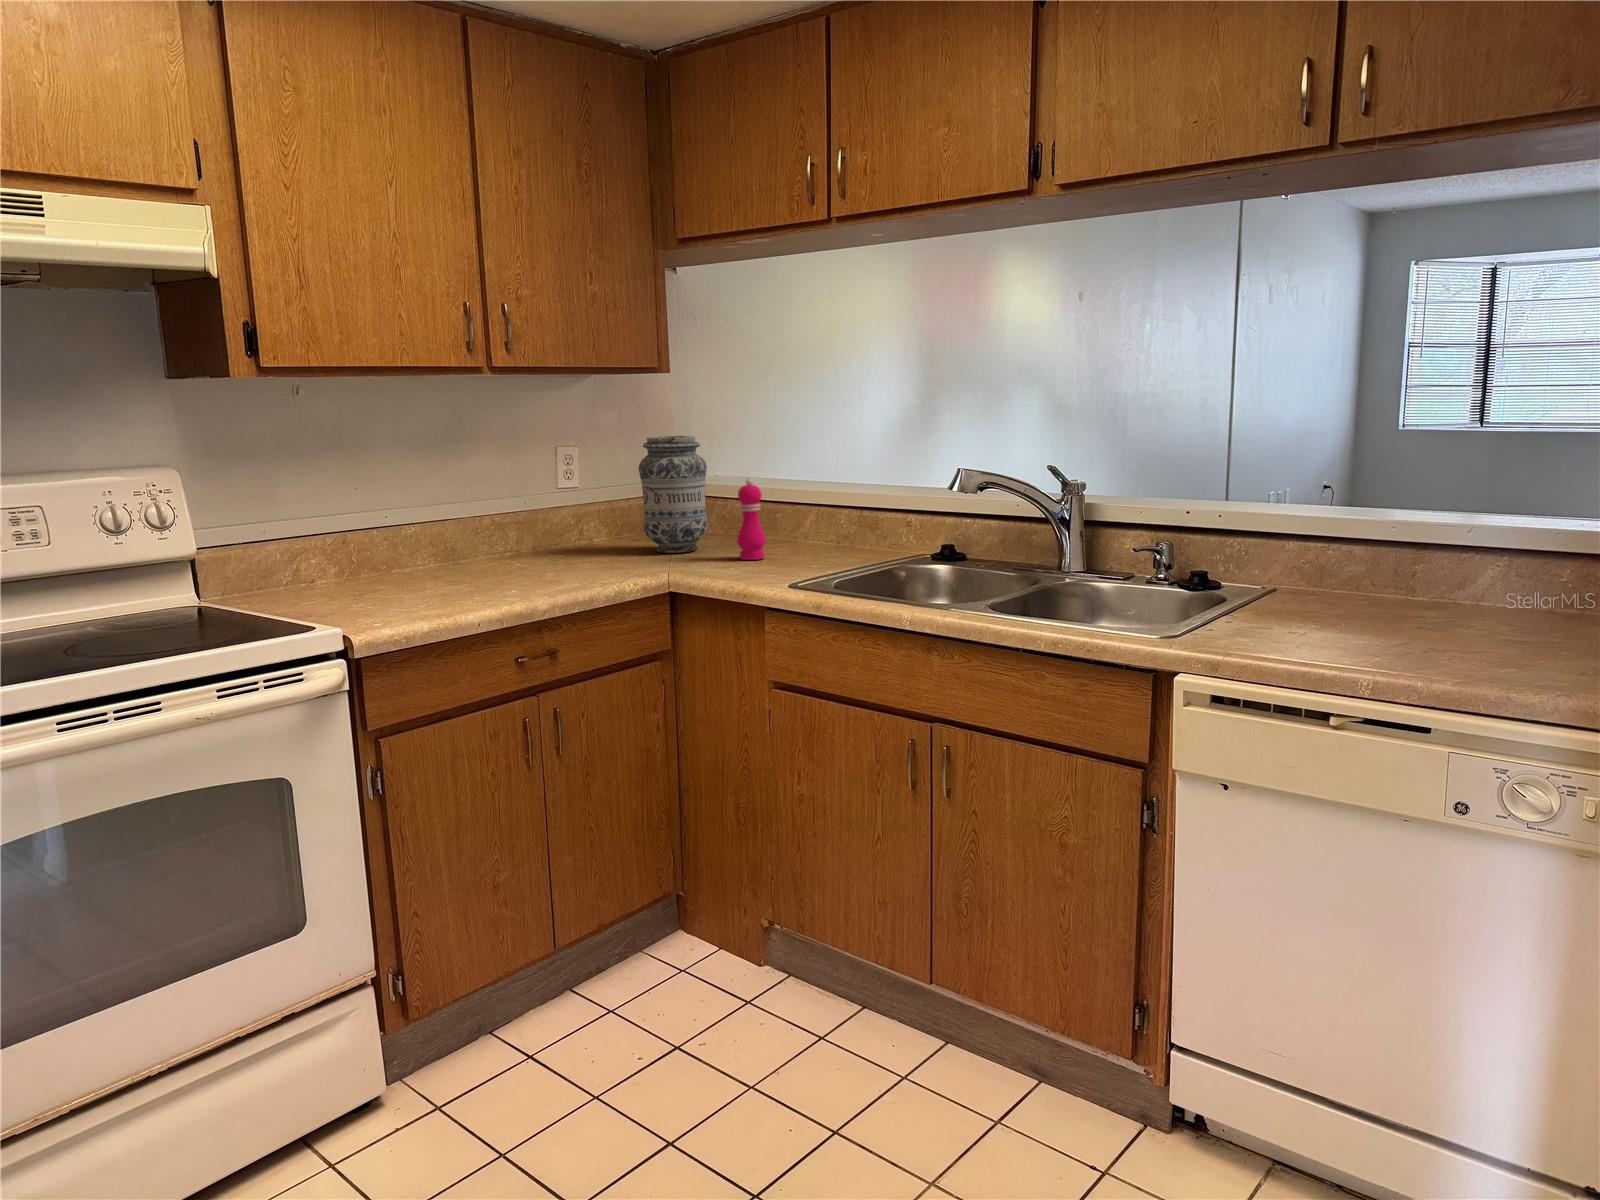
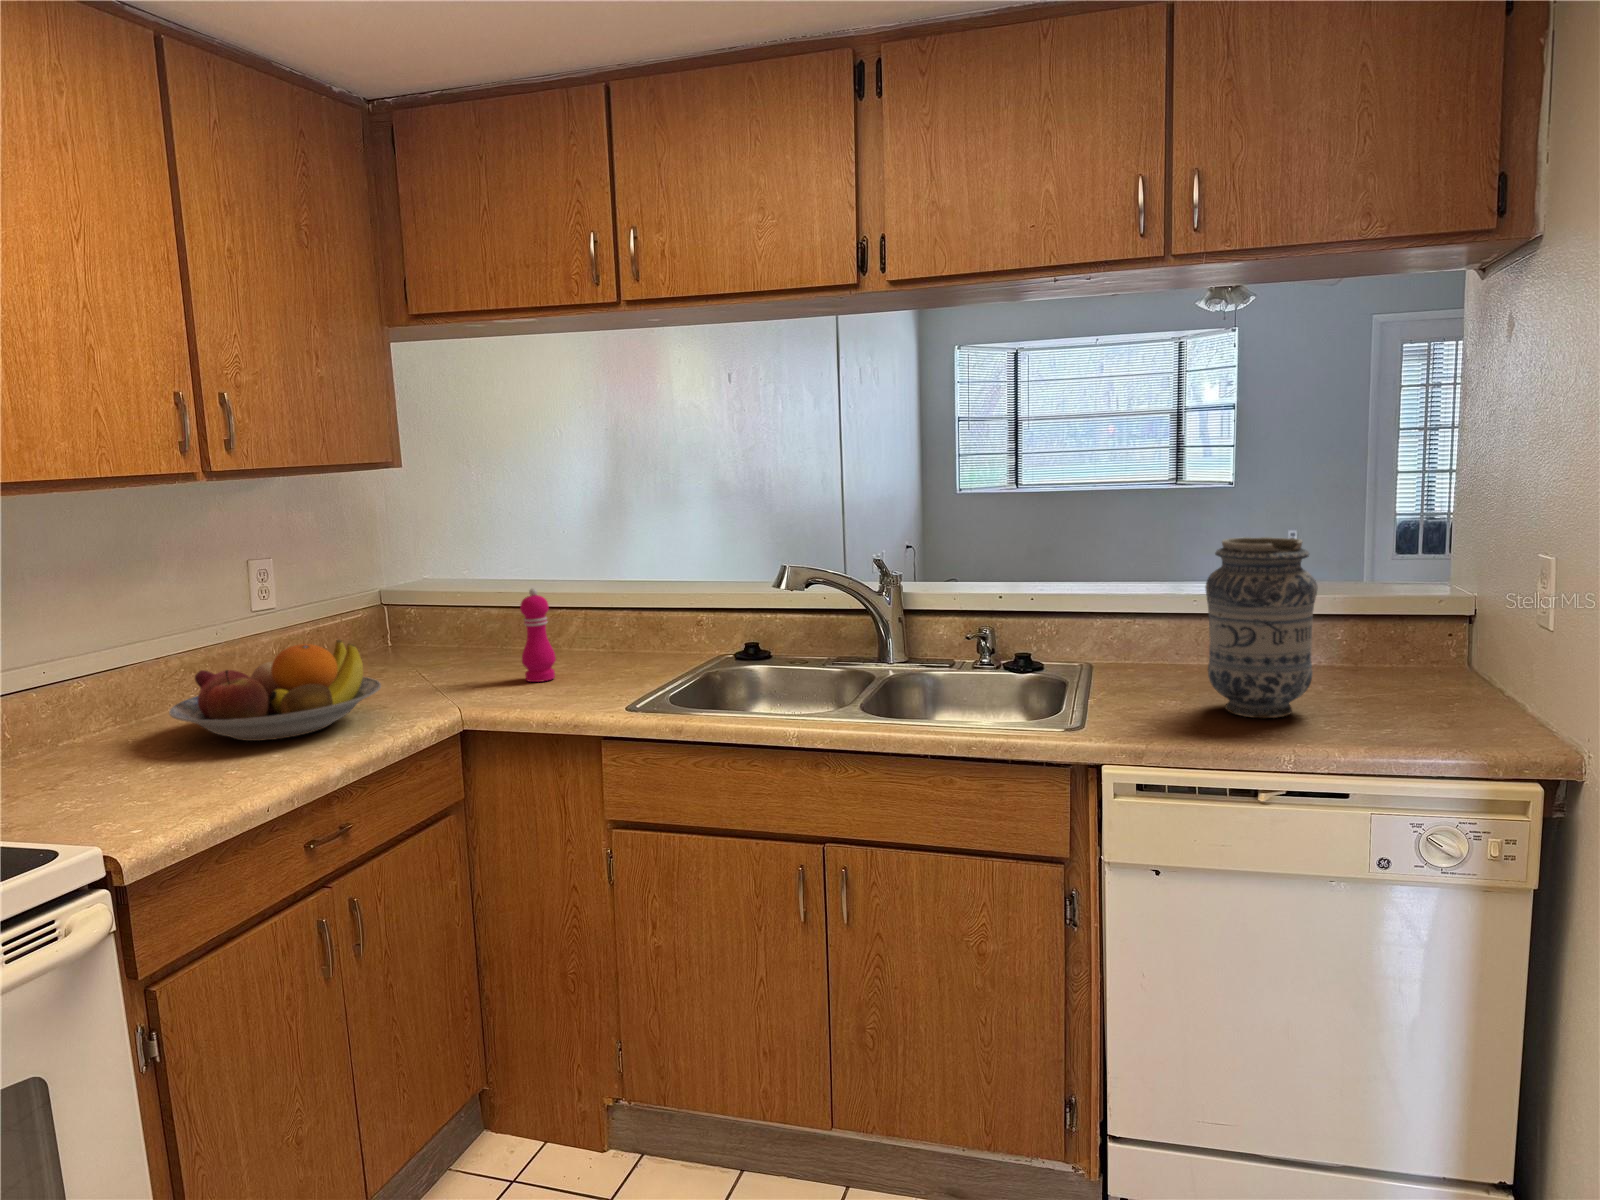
vase: present [639,435,708,553] -> present [1205,537,1317,718]
fruit bowl: none [452,509,608,580] -> present [169,640,381,741]

